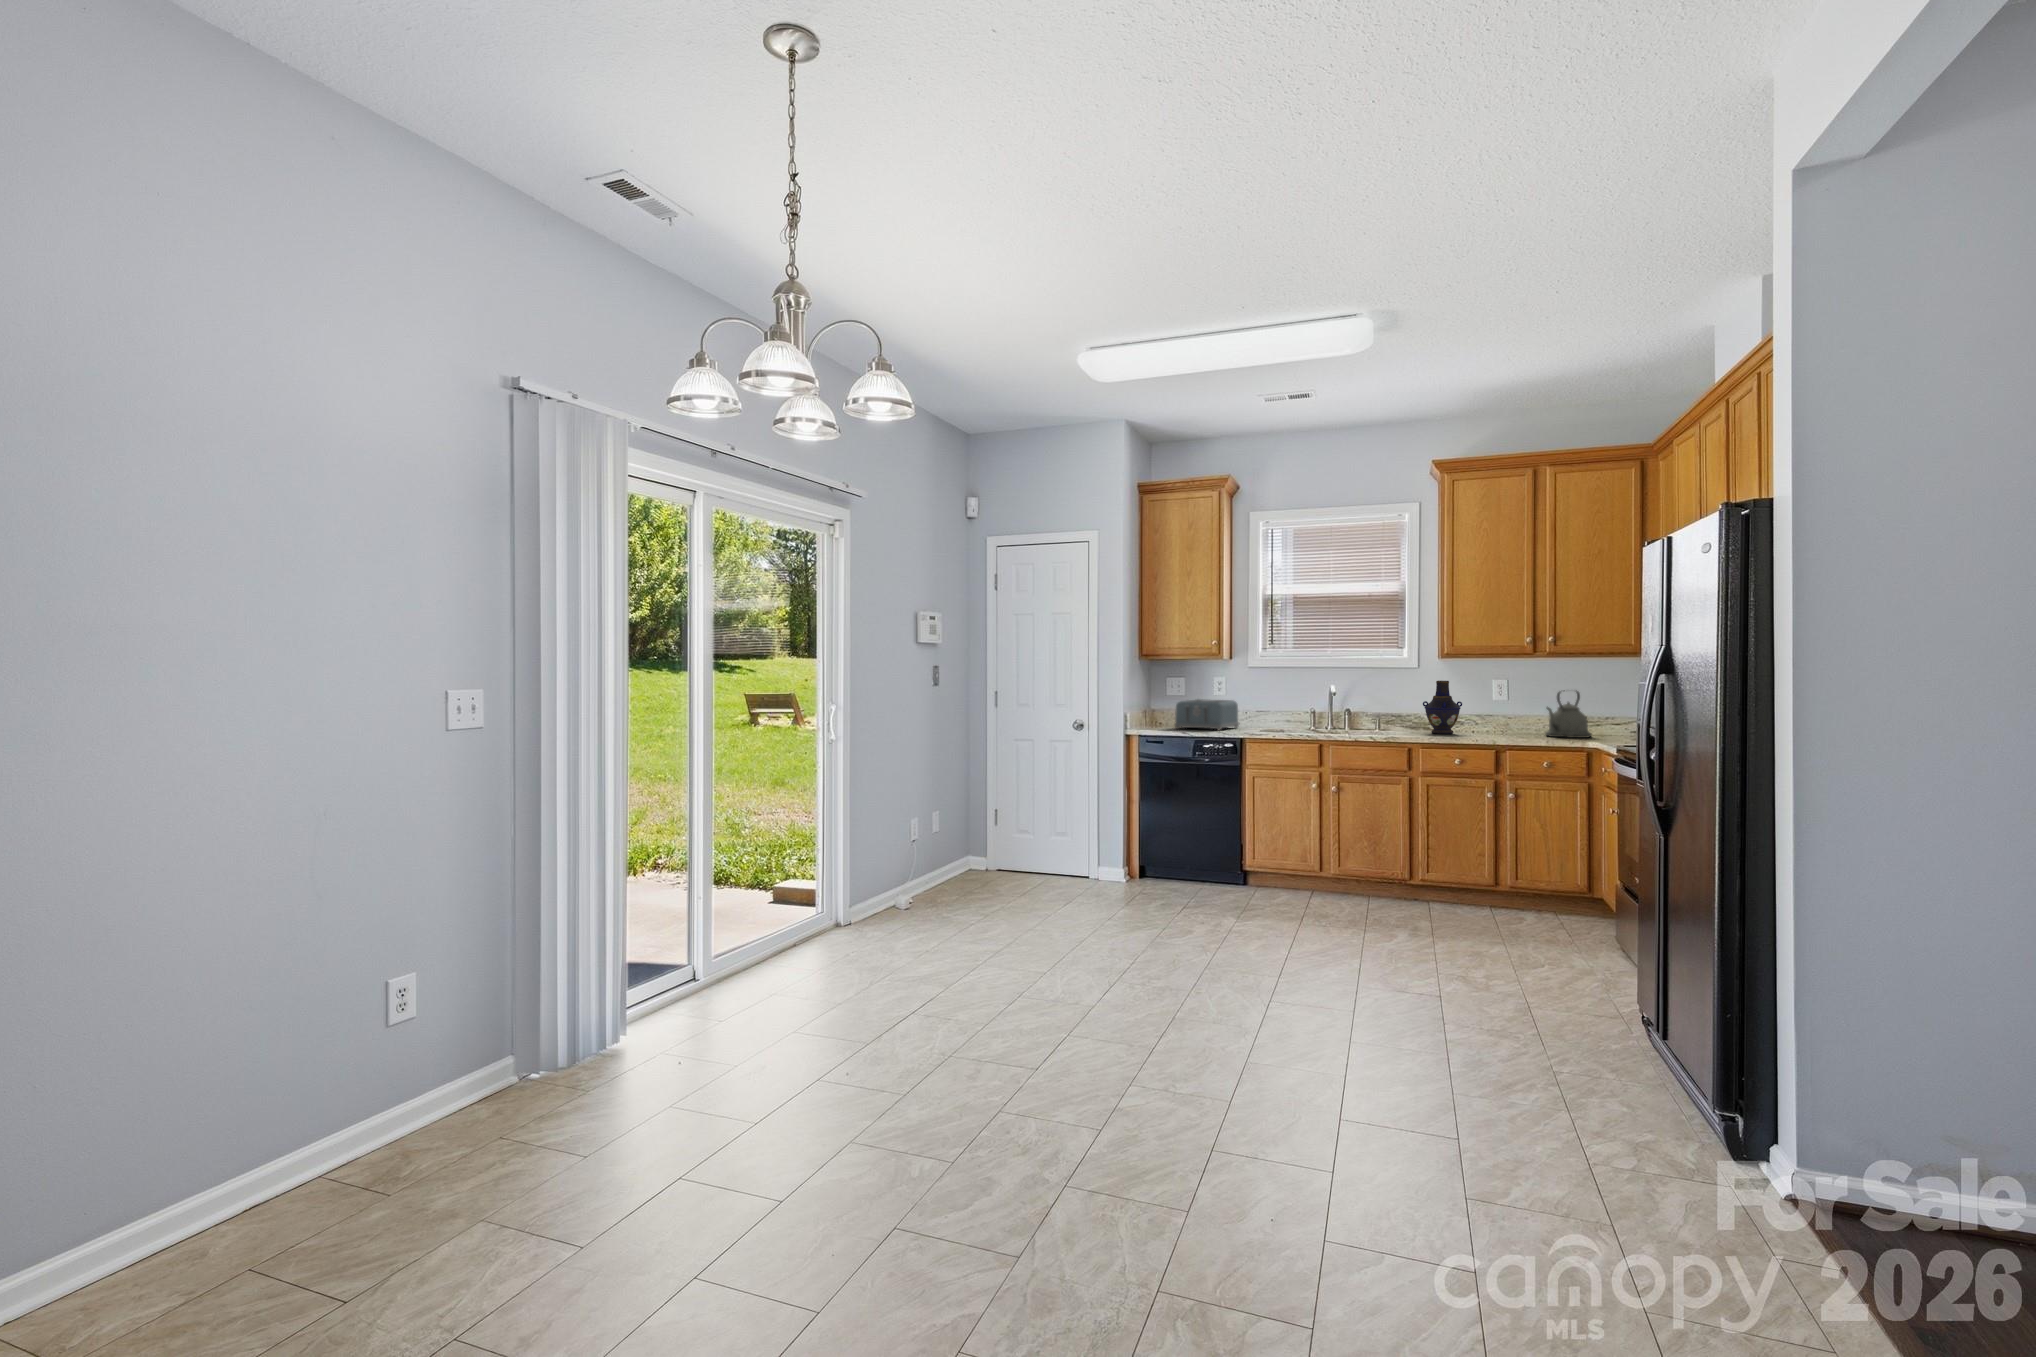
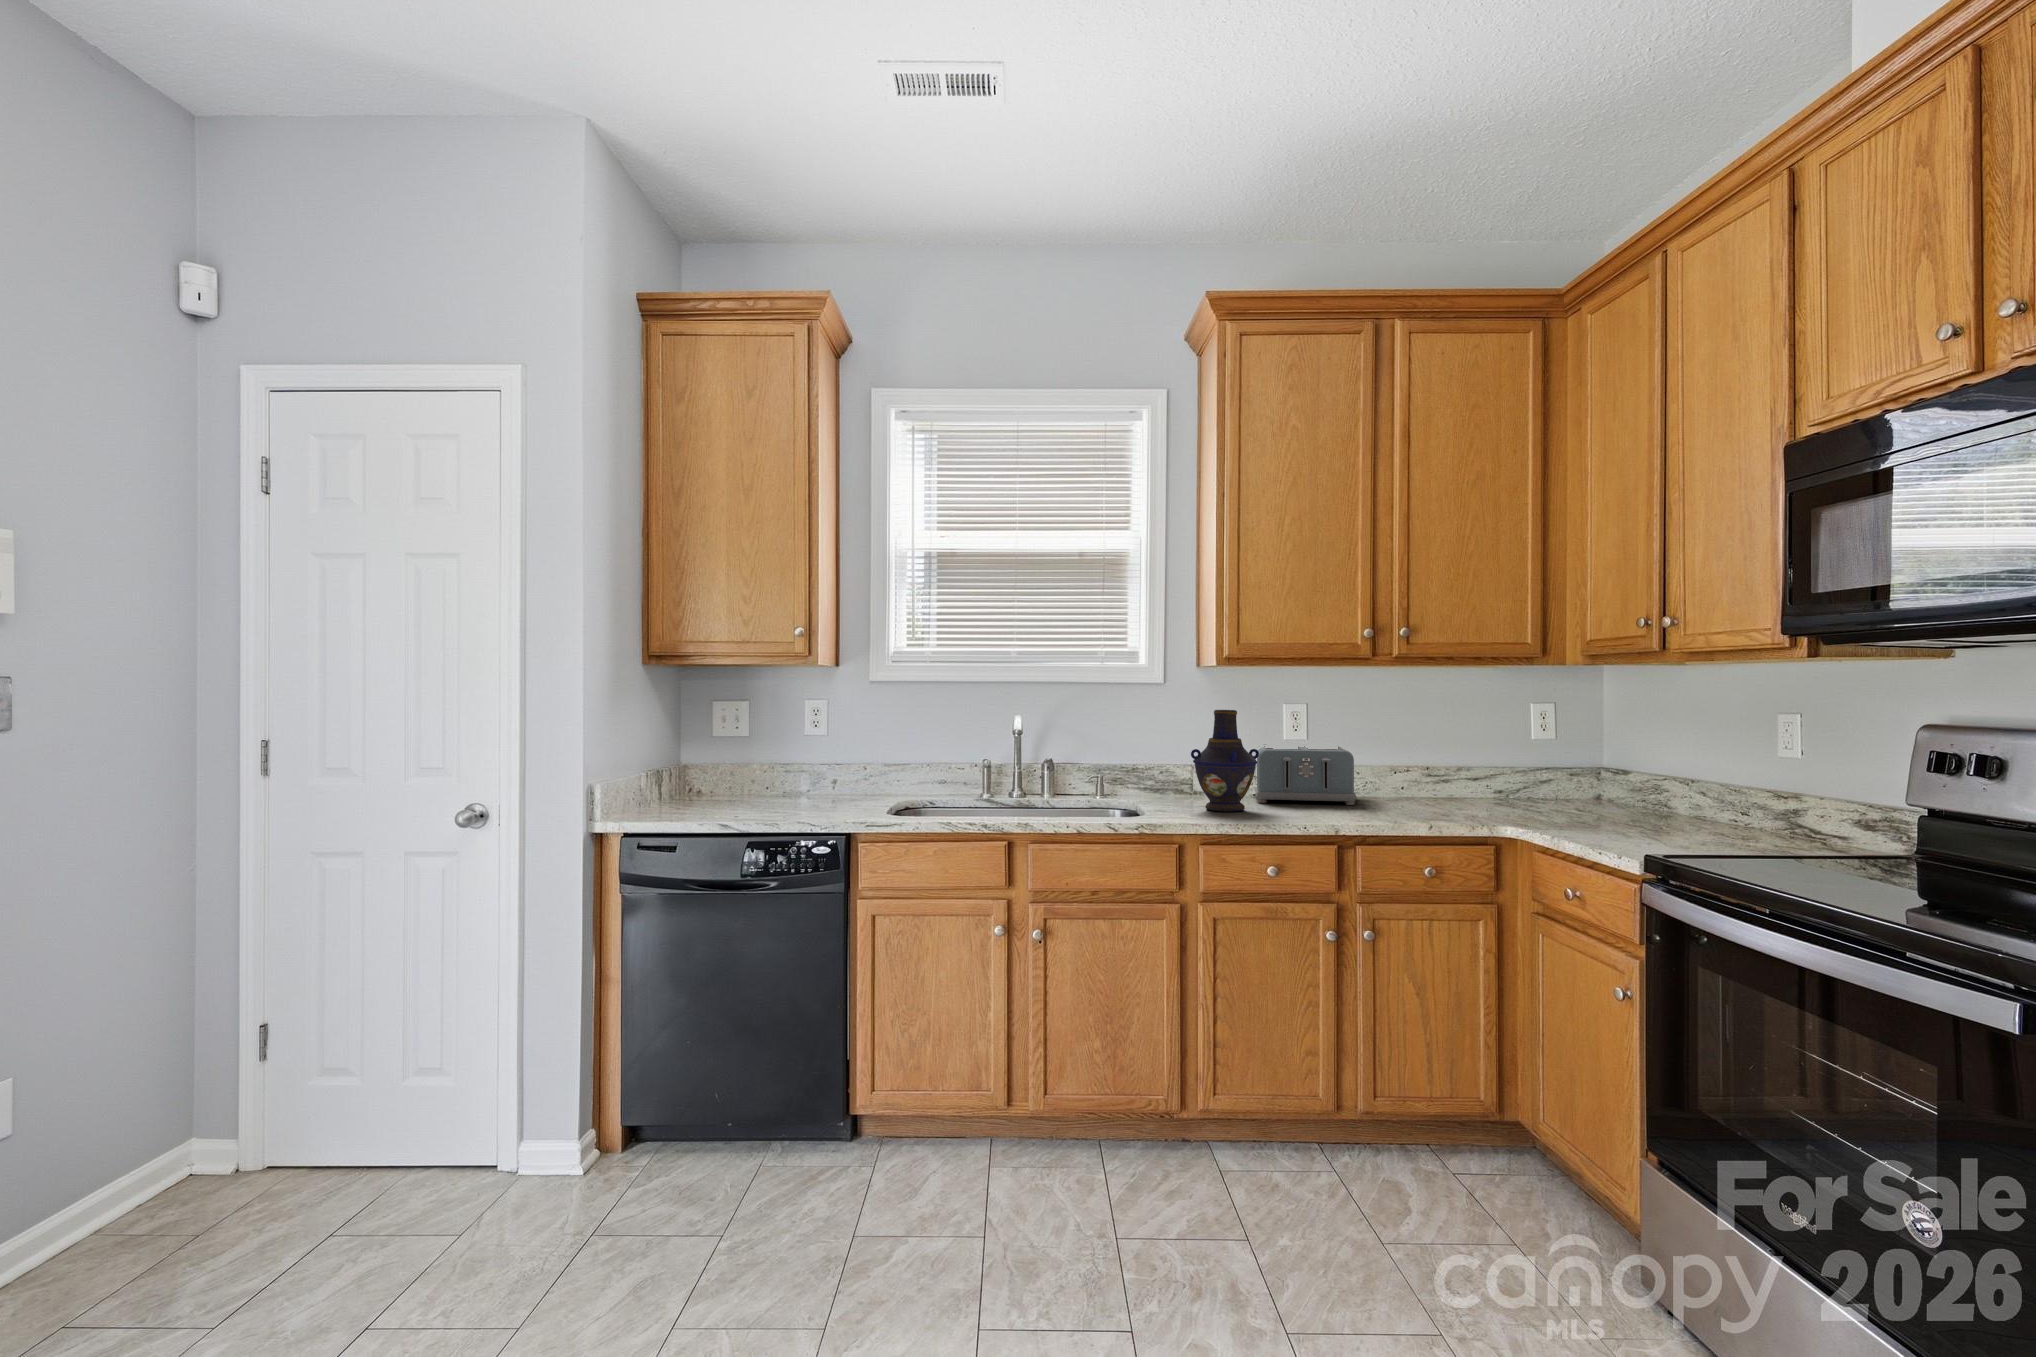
kettle: present [1546,690,1592,738] -> none [1401,727,1482,816]
toaster: present [1175,699,1240,730] -> present [1254,746,1356,805]

